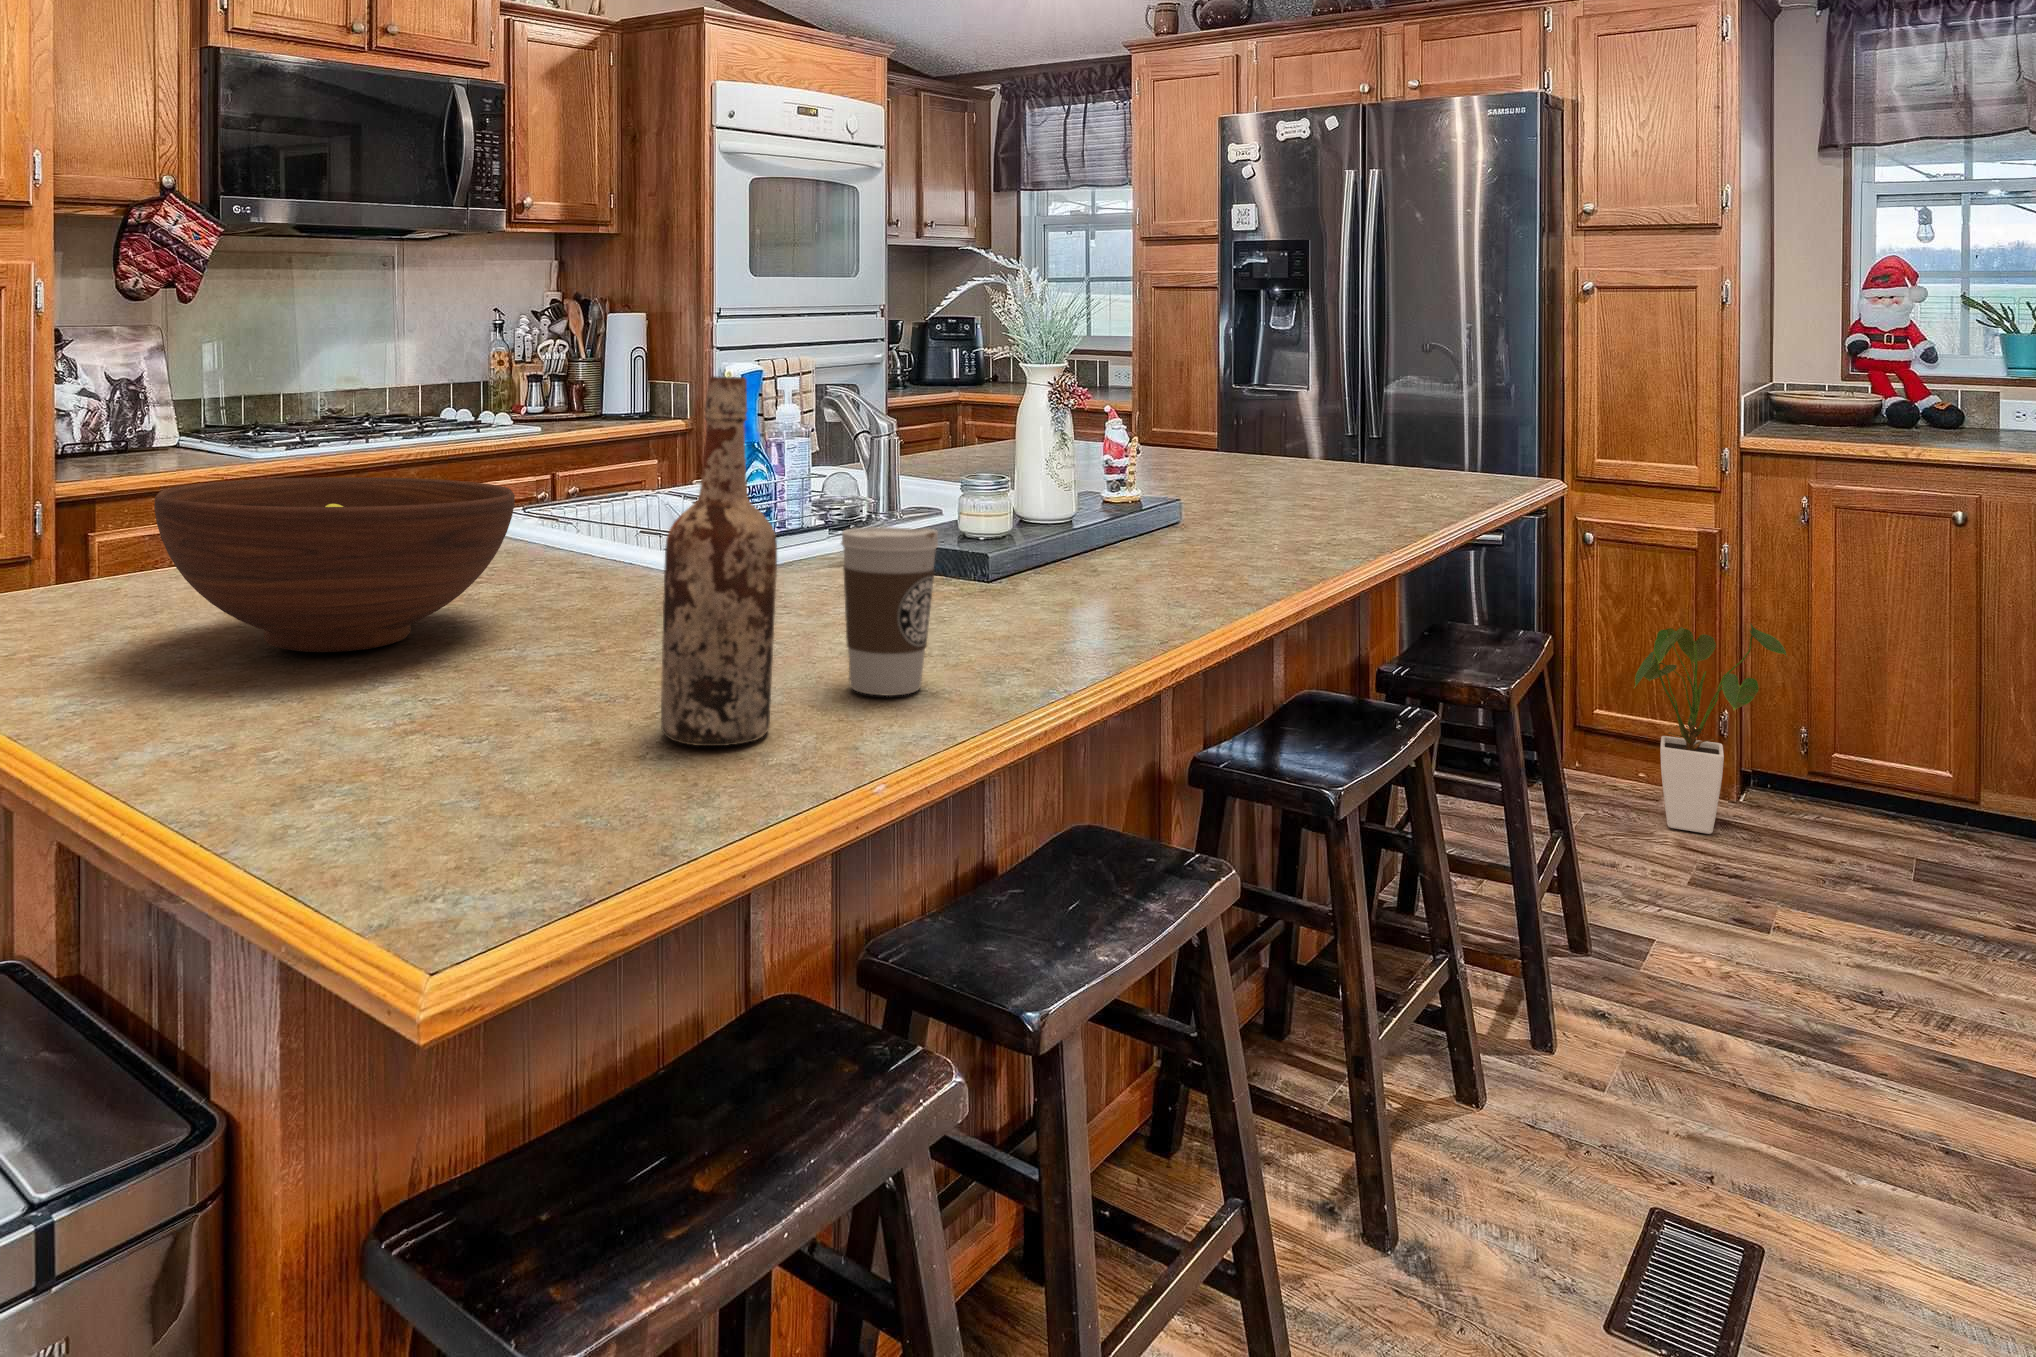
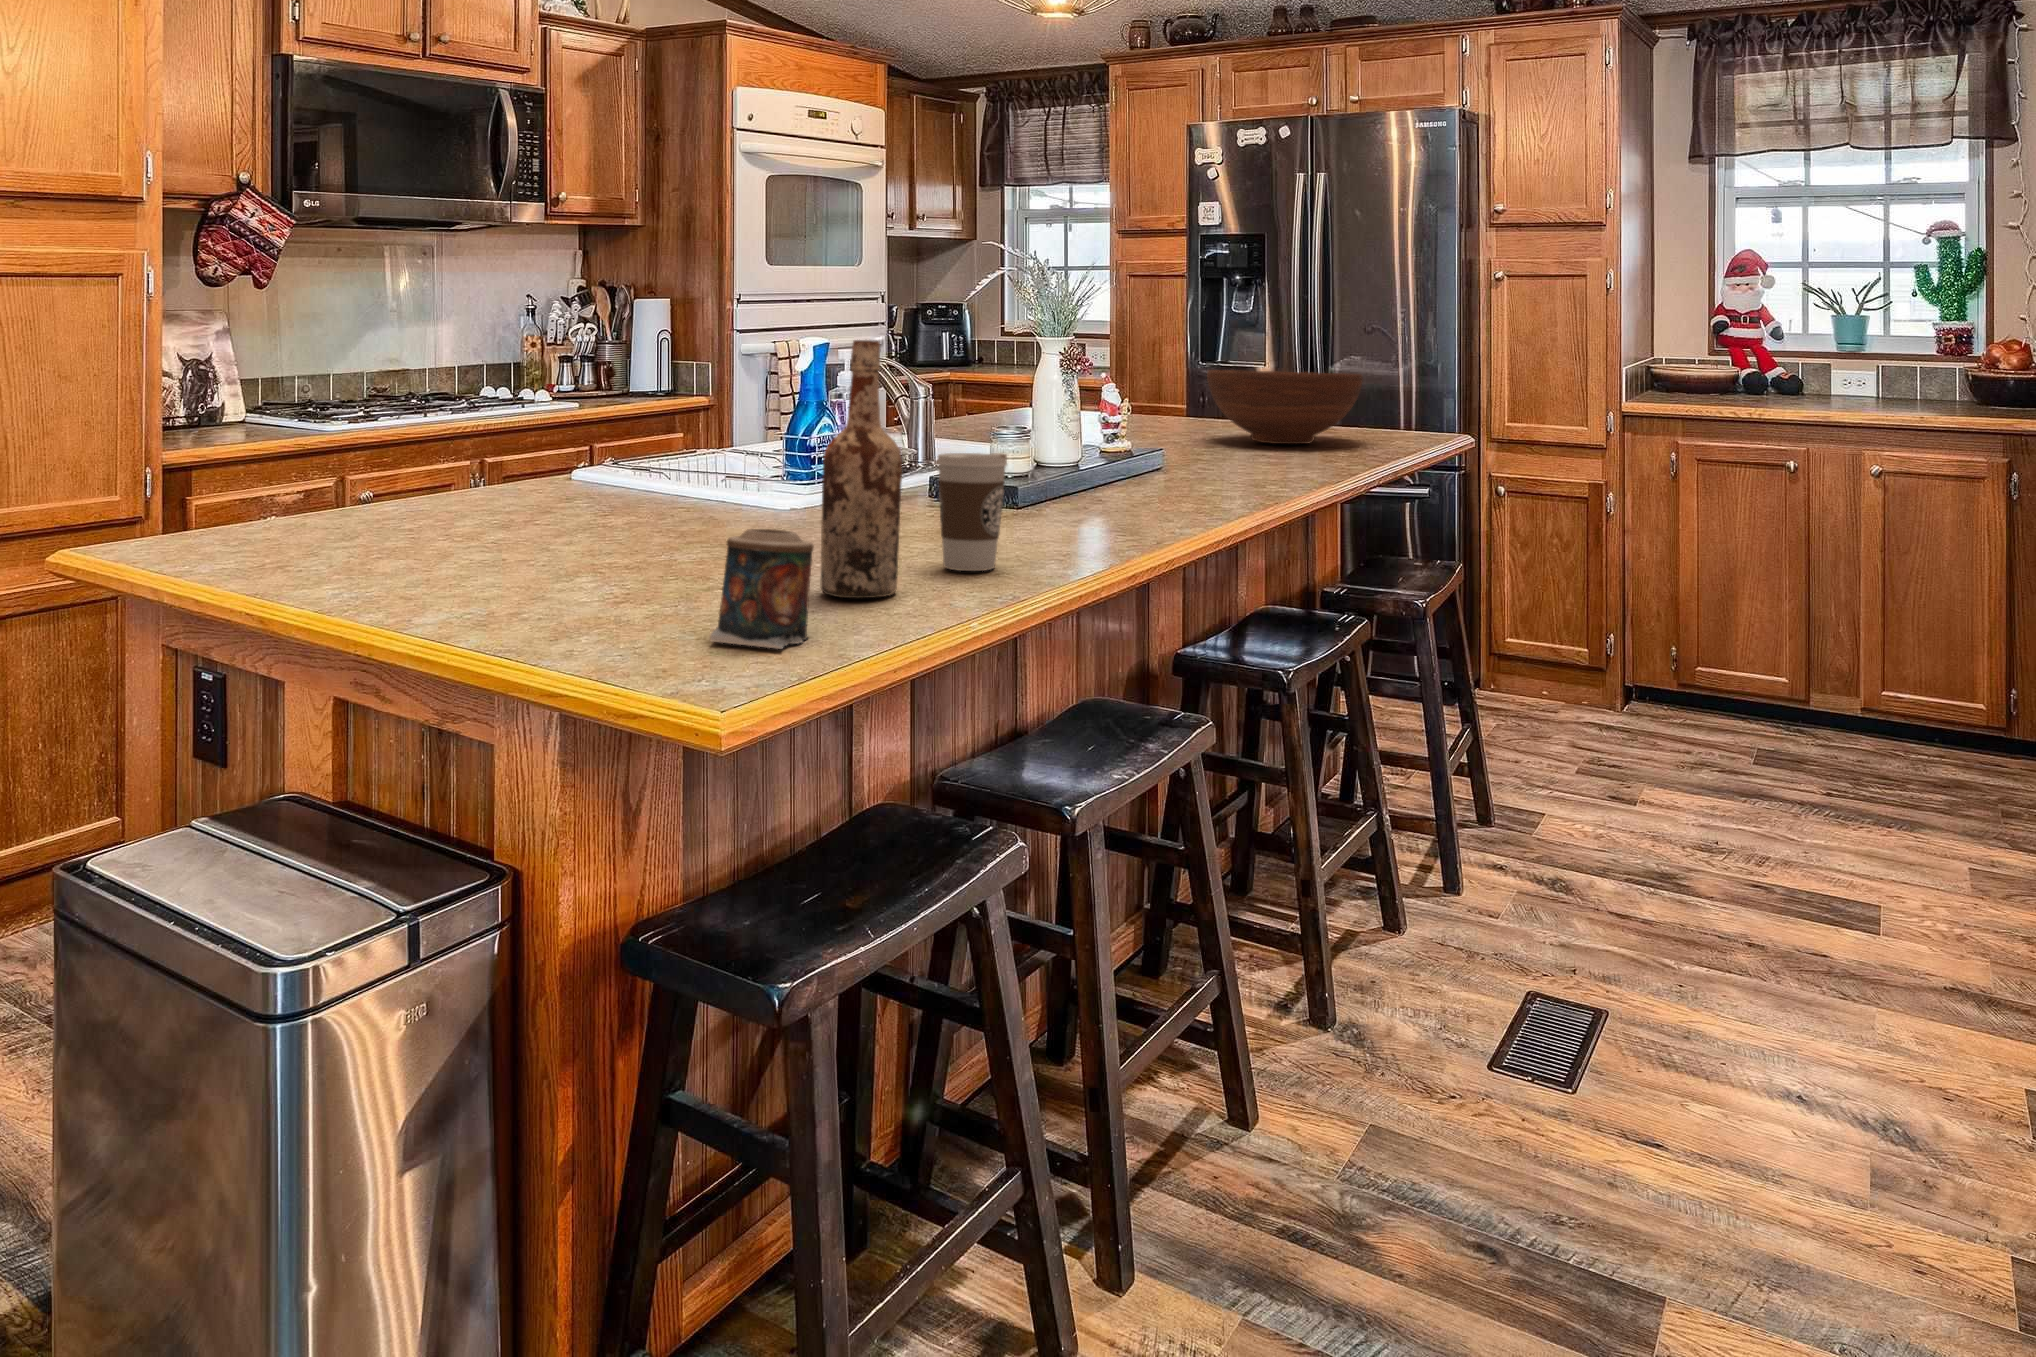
fruit bowl: present [154,477,515,652] -> present [1207,370,1363,444]
house plant: present [1634,623,1787,834] -> none [1536,561,1661,737]
candle: none [451,658,616,855] -> present [710,529,814,649]

